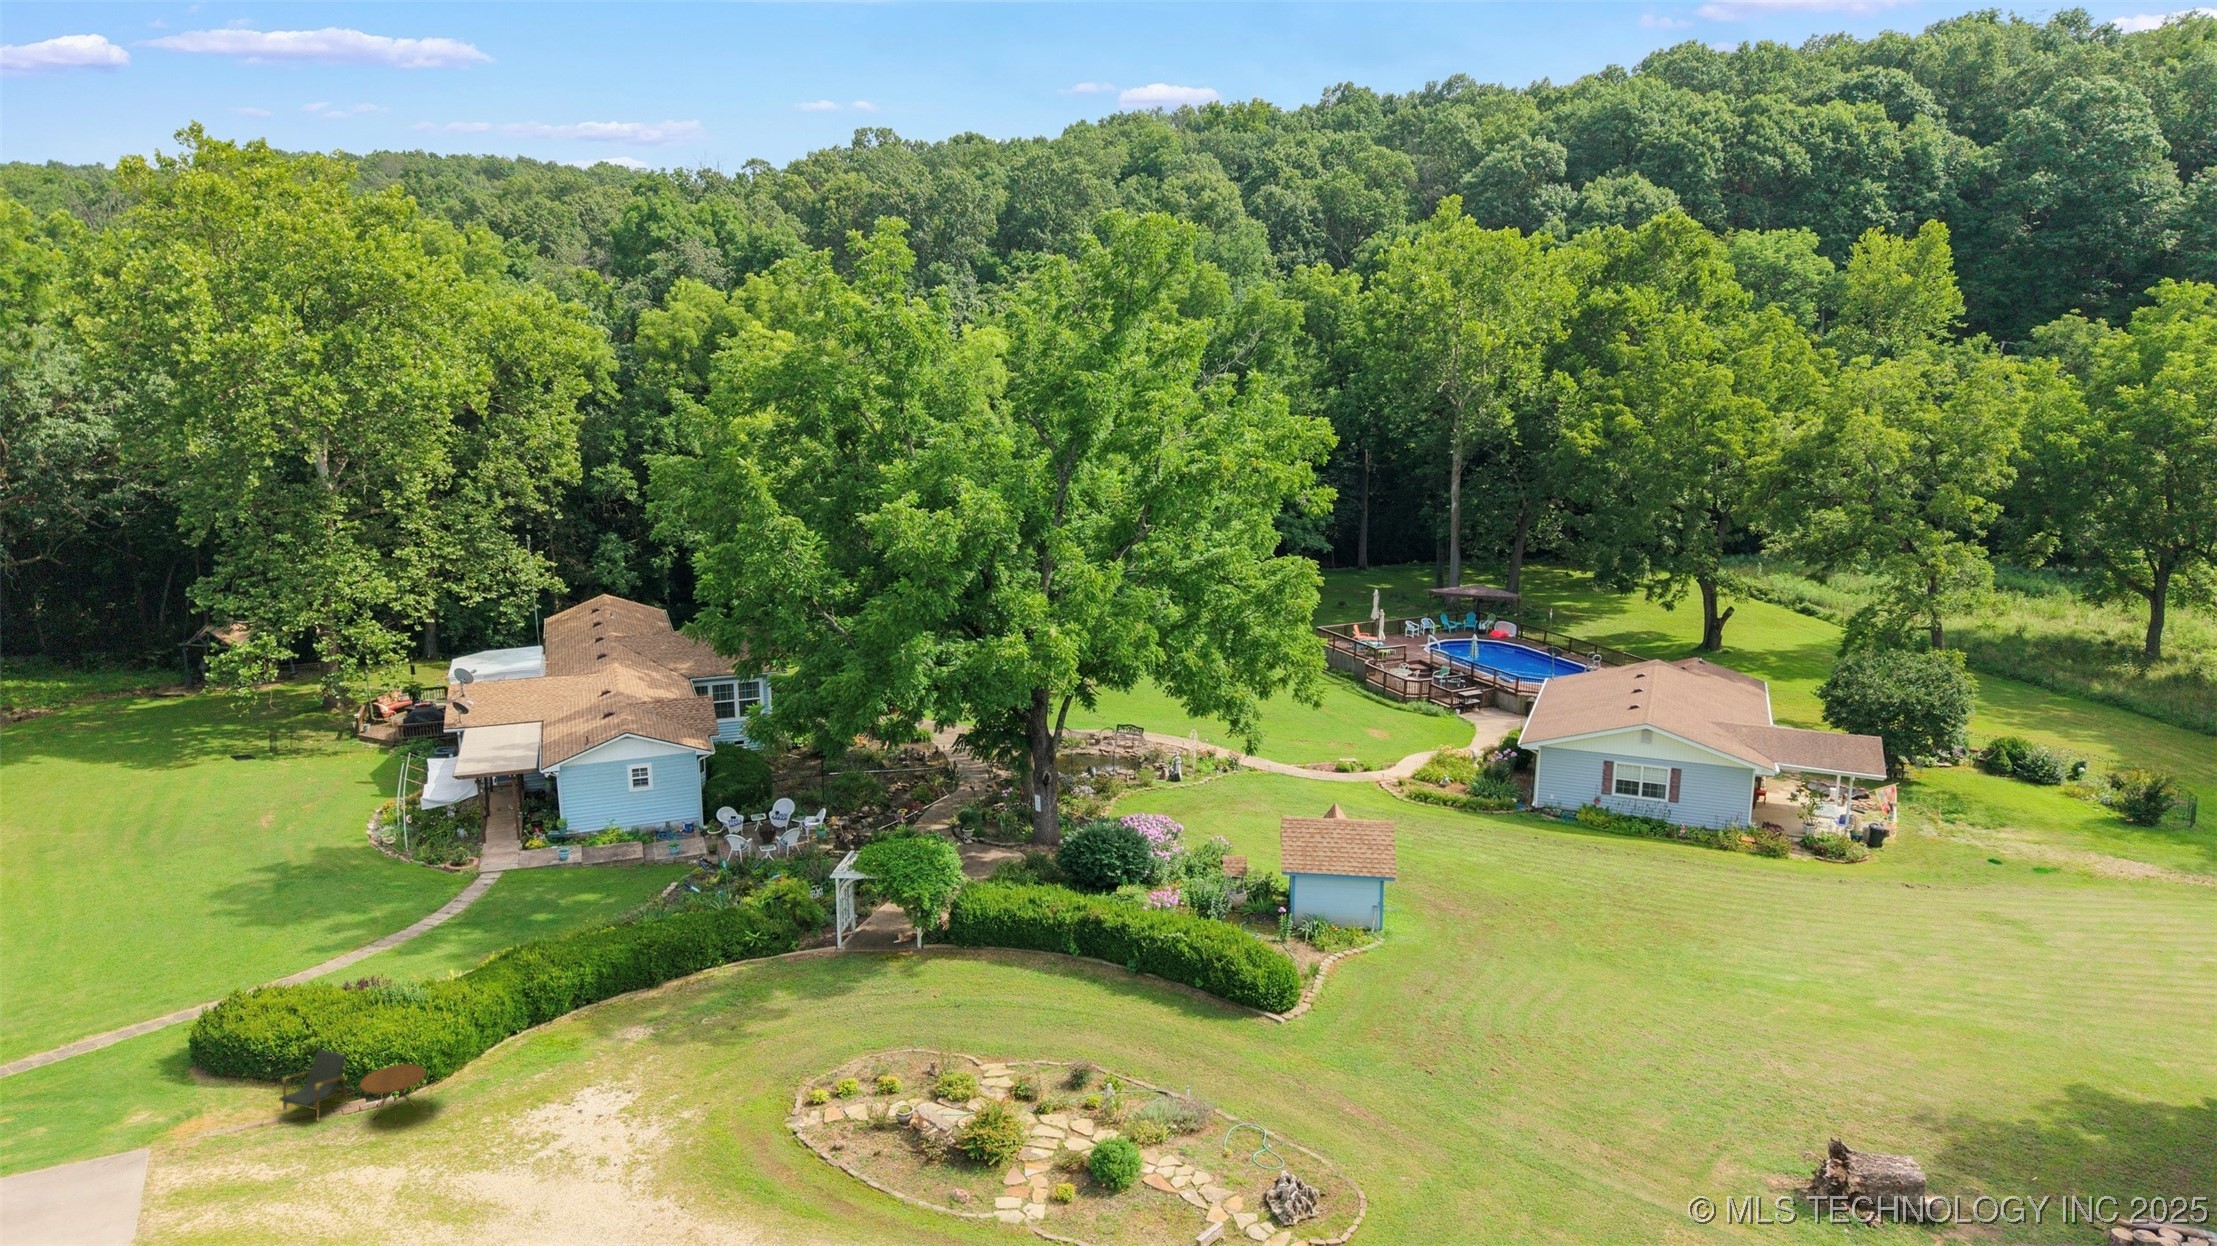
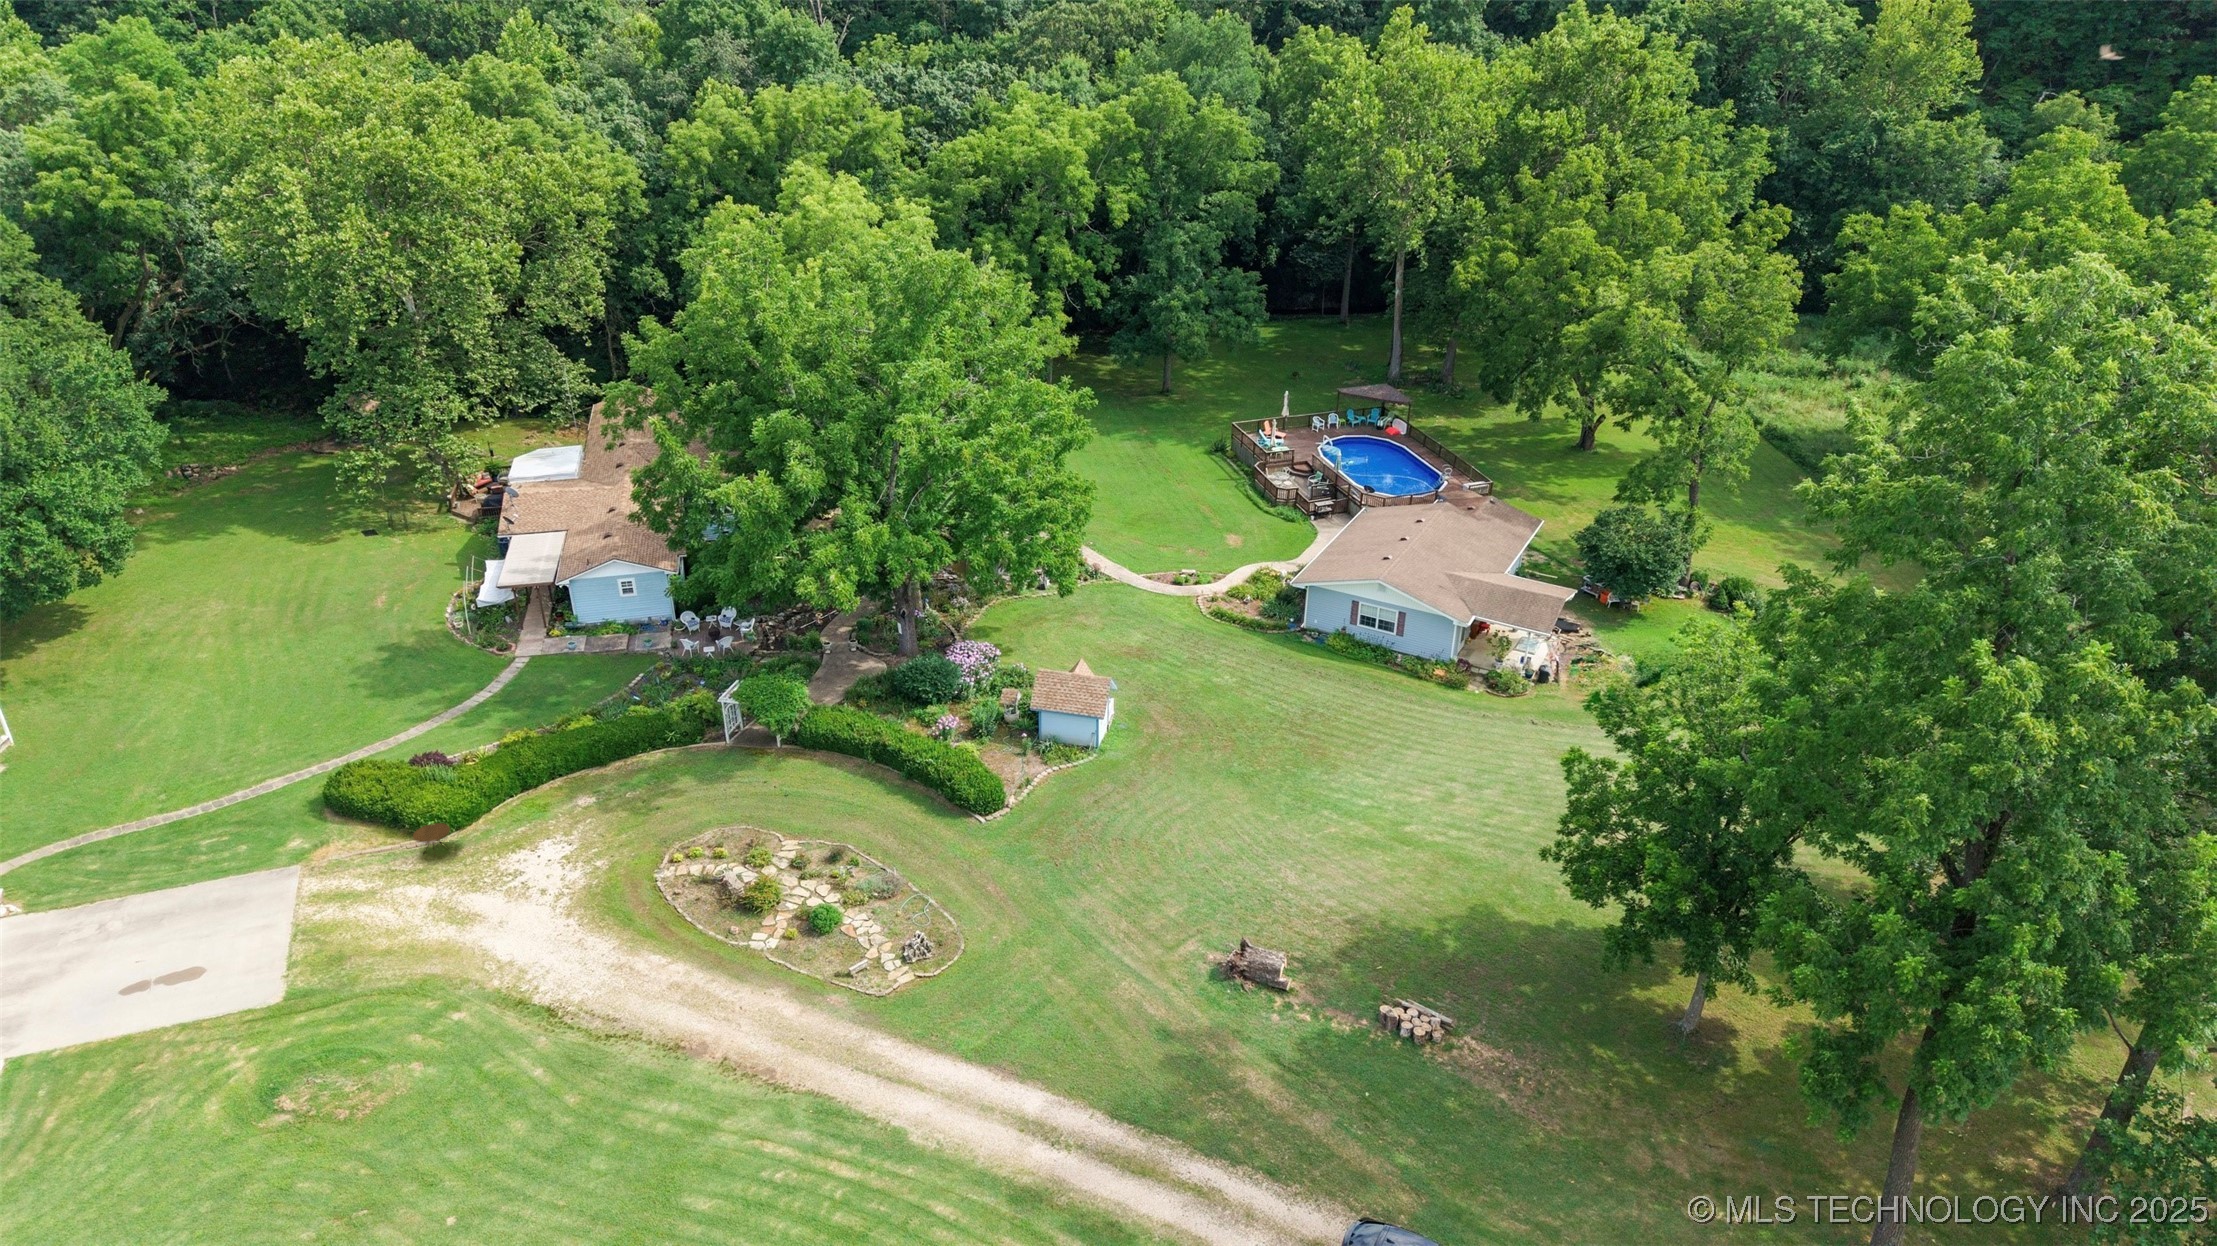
lounge chair: present [279,1050,348,1121] -> none [370,811,410,854]

